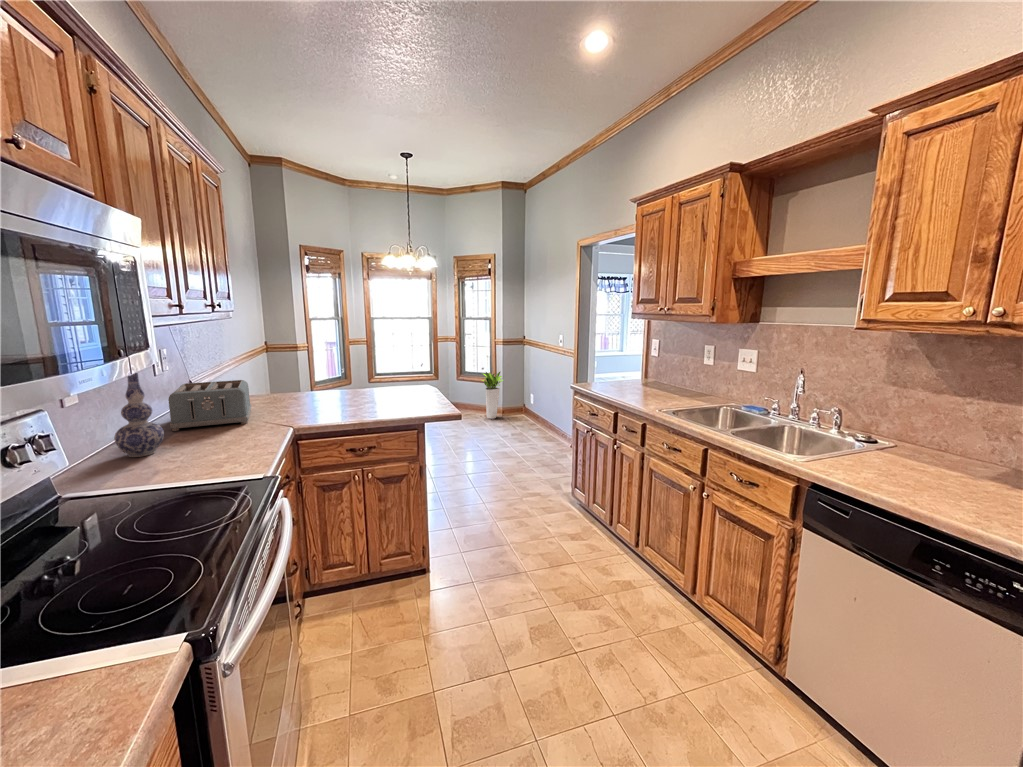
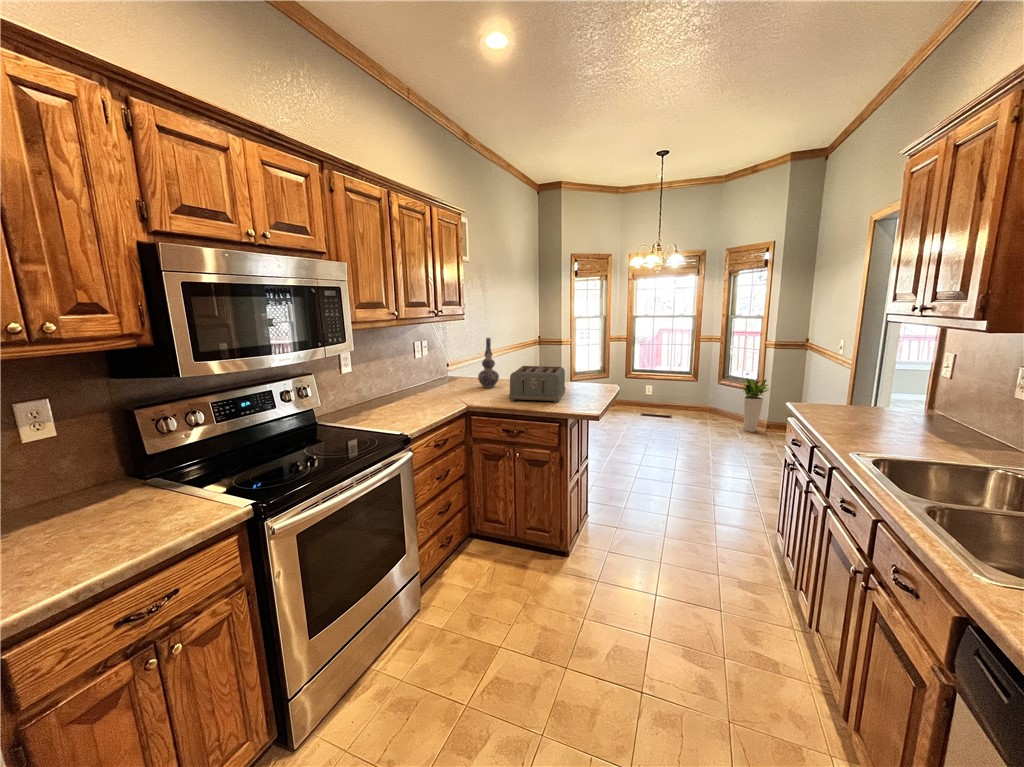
vase: present [114,373,164,457] -> present [478,338,499,388]
toaster: present [168,380,252,431] -> present [509,366,566,403]

